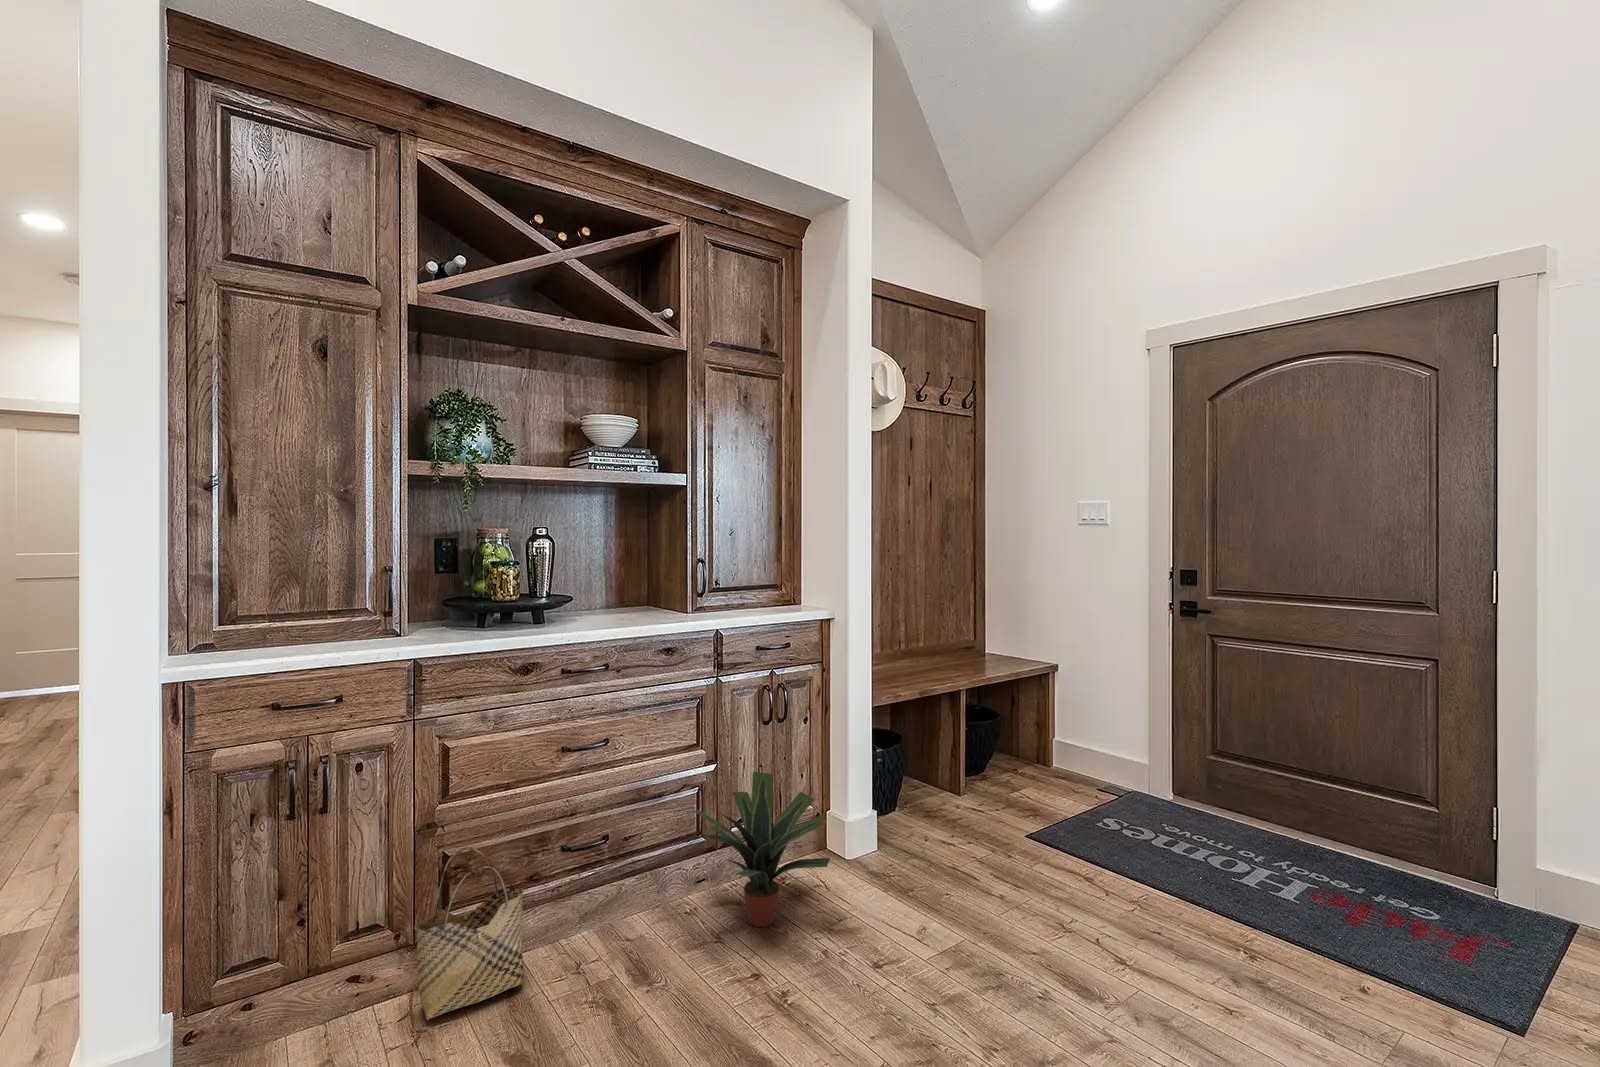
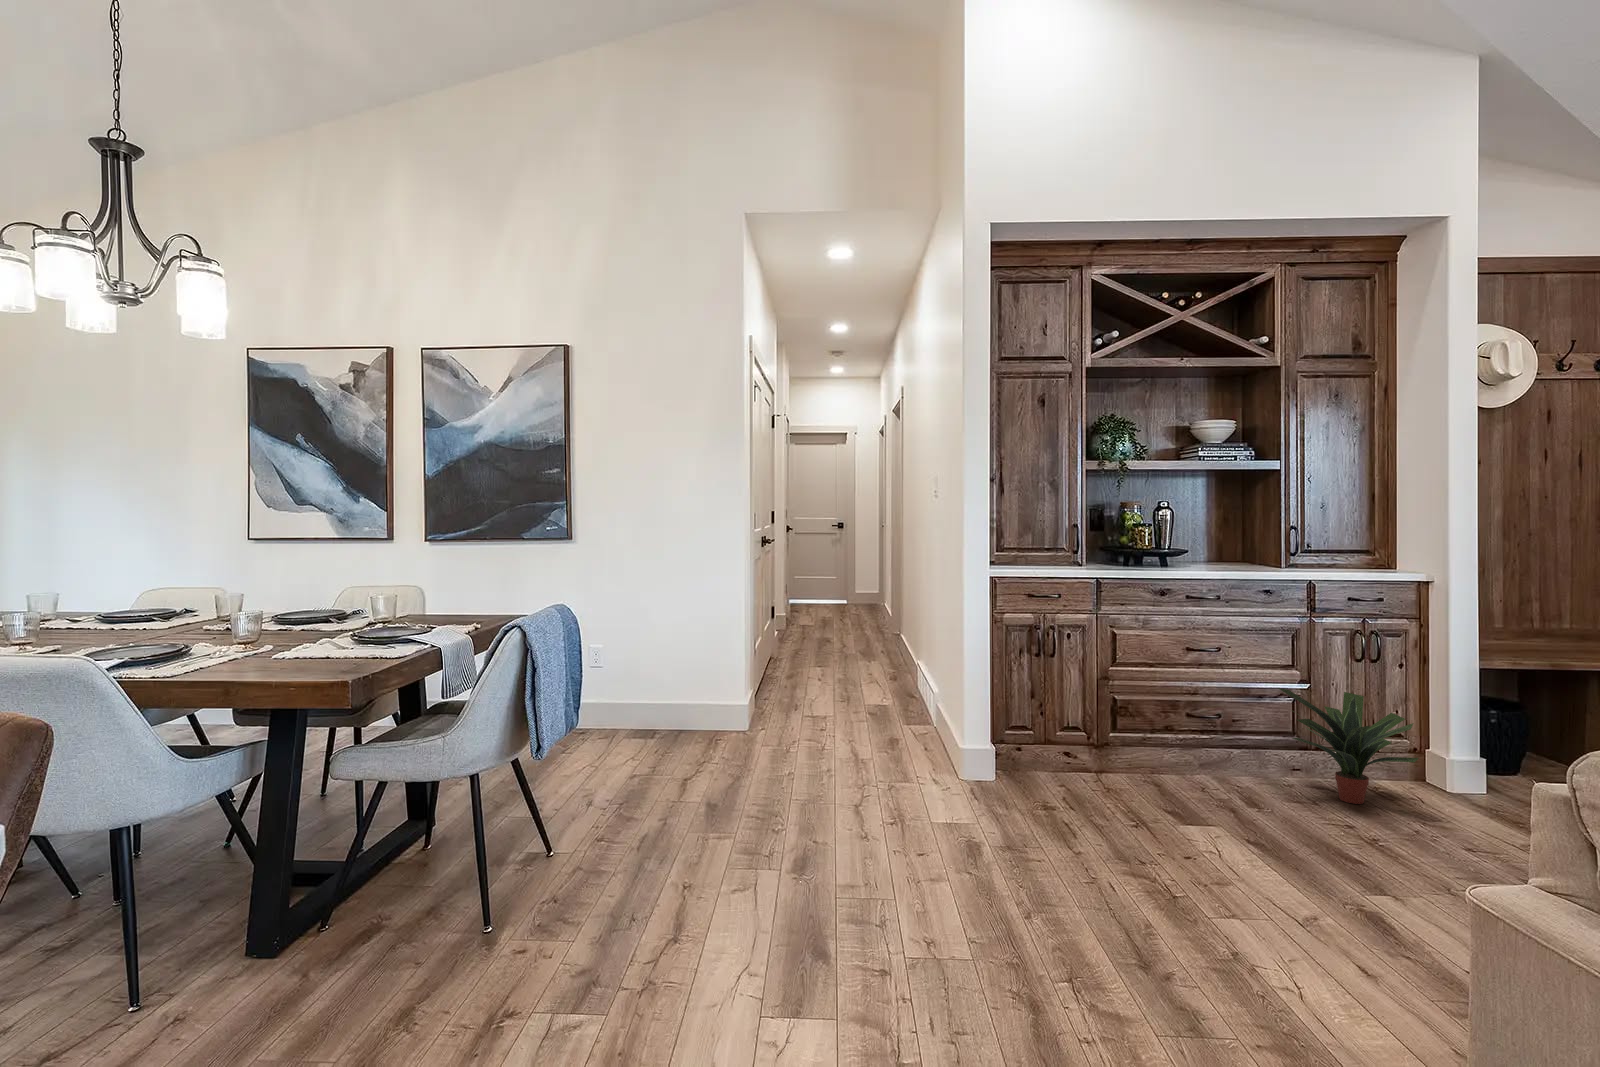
woven basket: present [414,847,524,1020] -> none [1101,696,1165,785]

